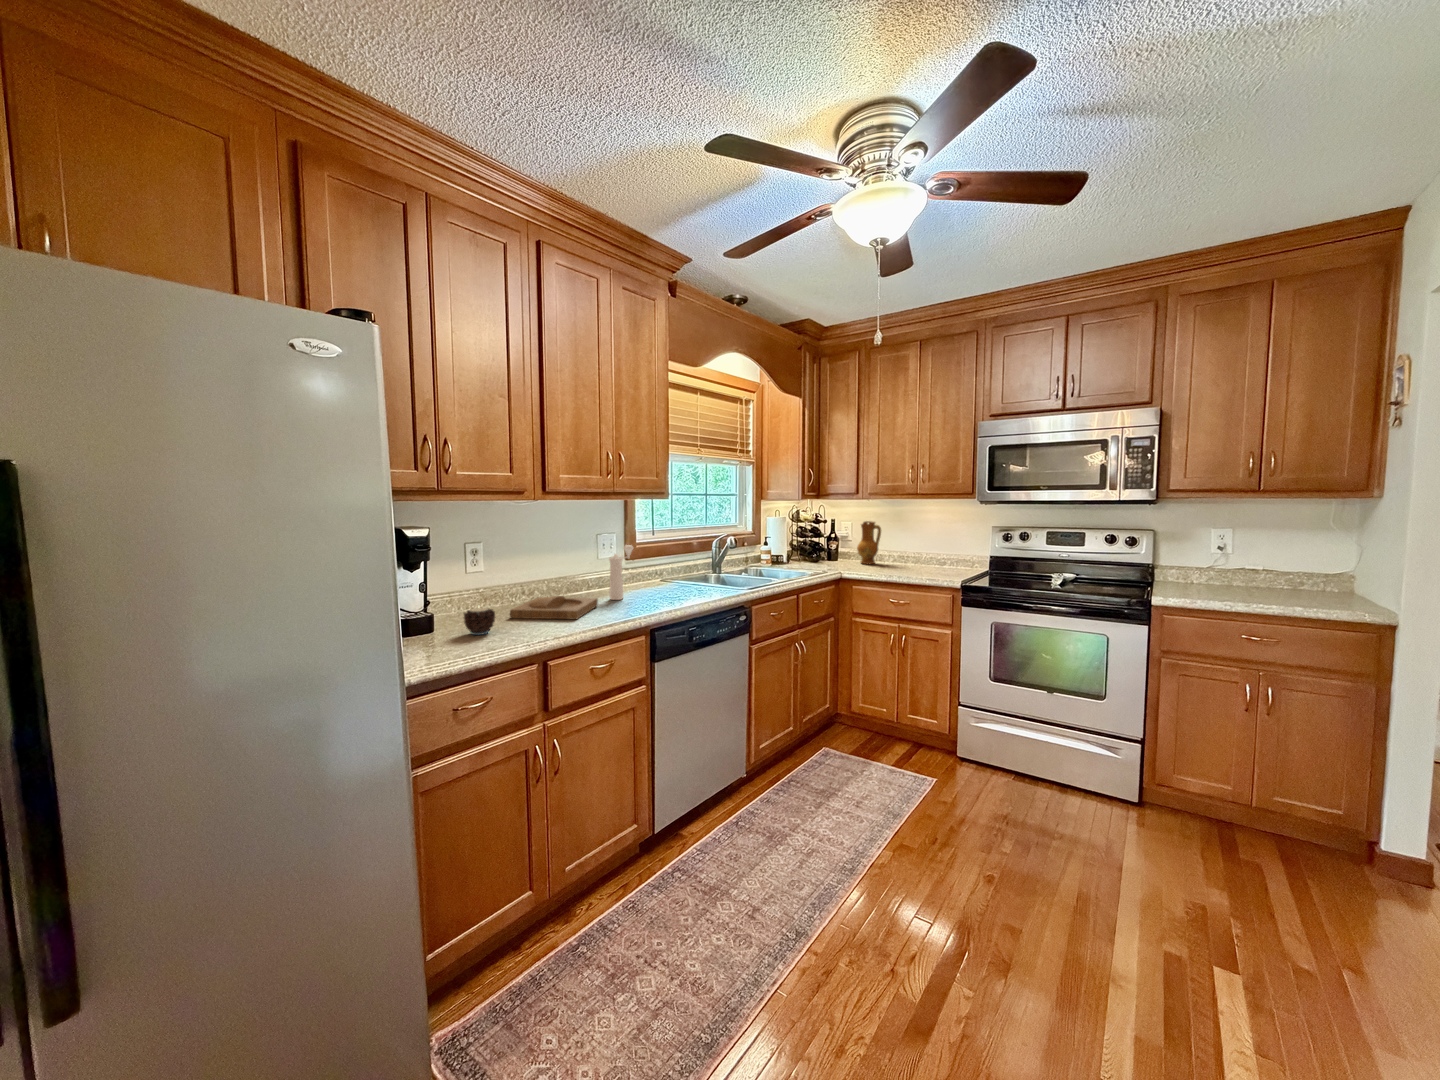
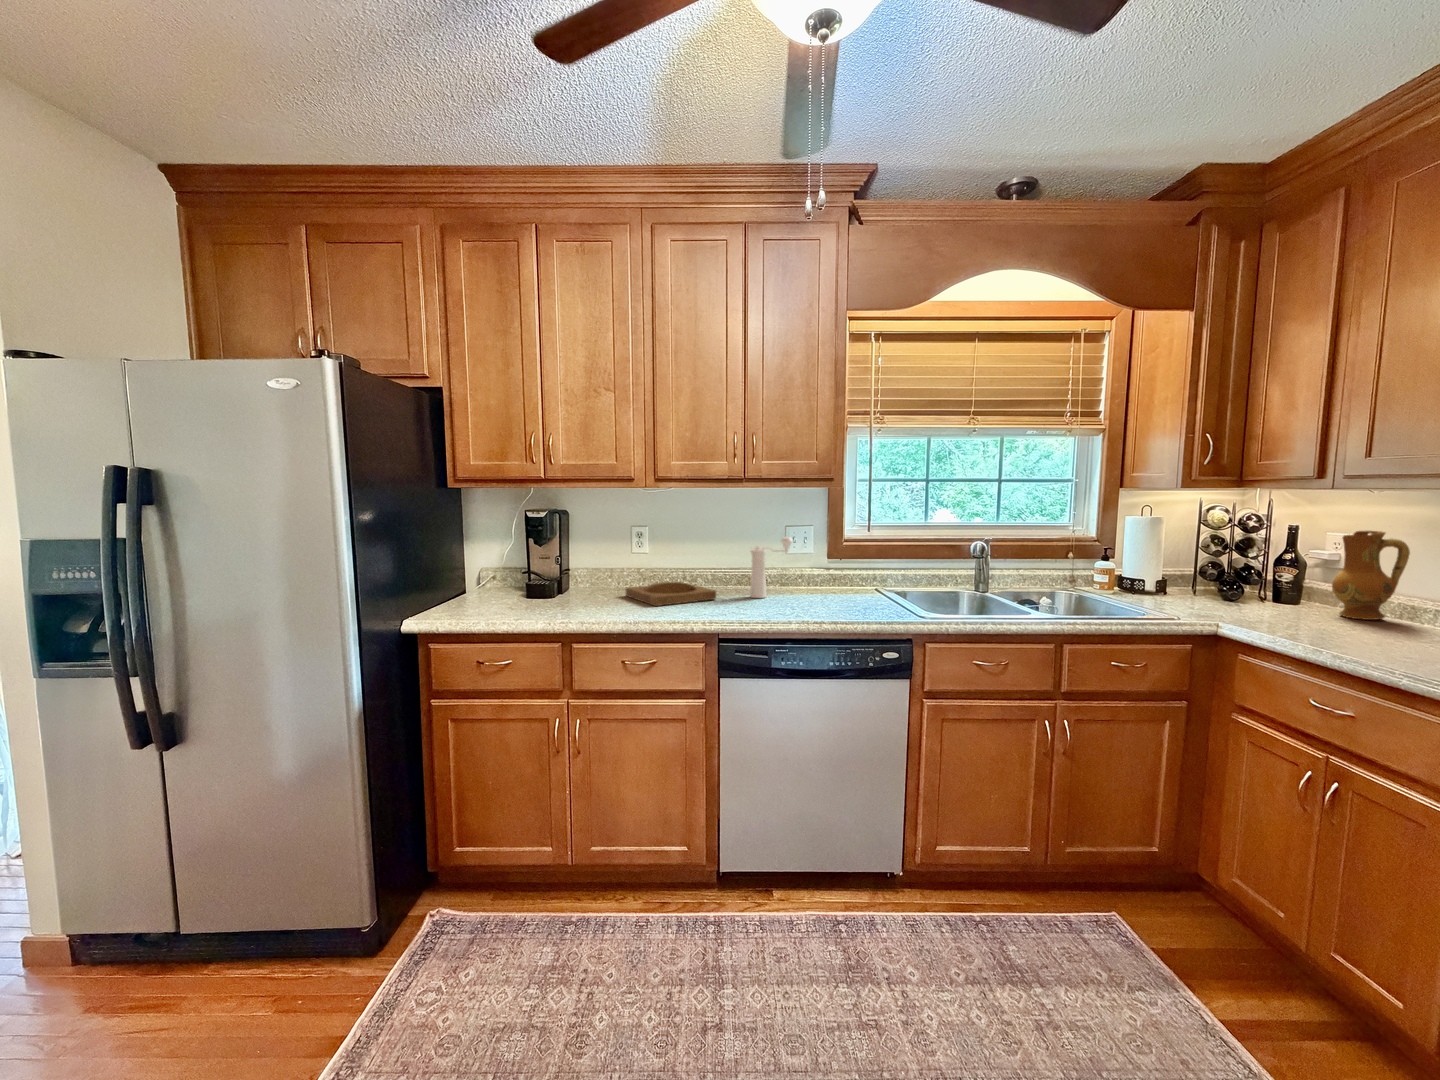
candle: present [464,608,495,635] -> none [553,575,582,603]

